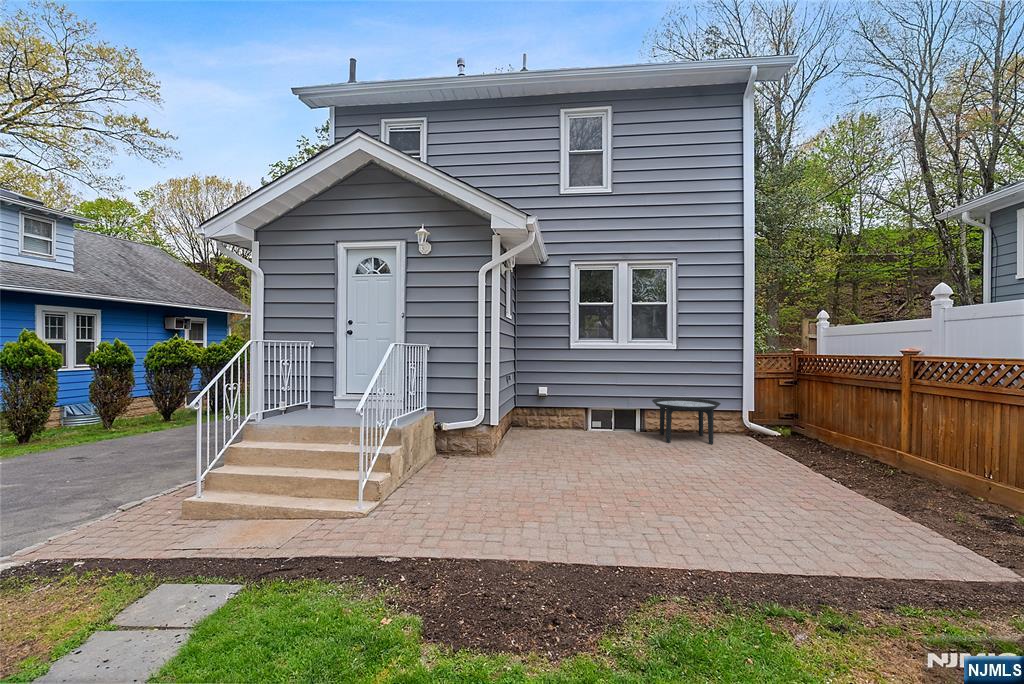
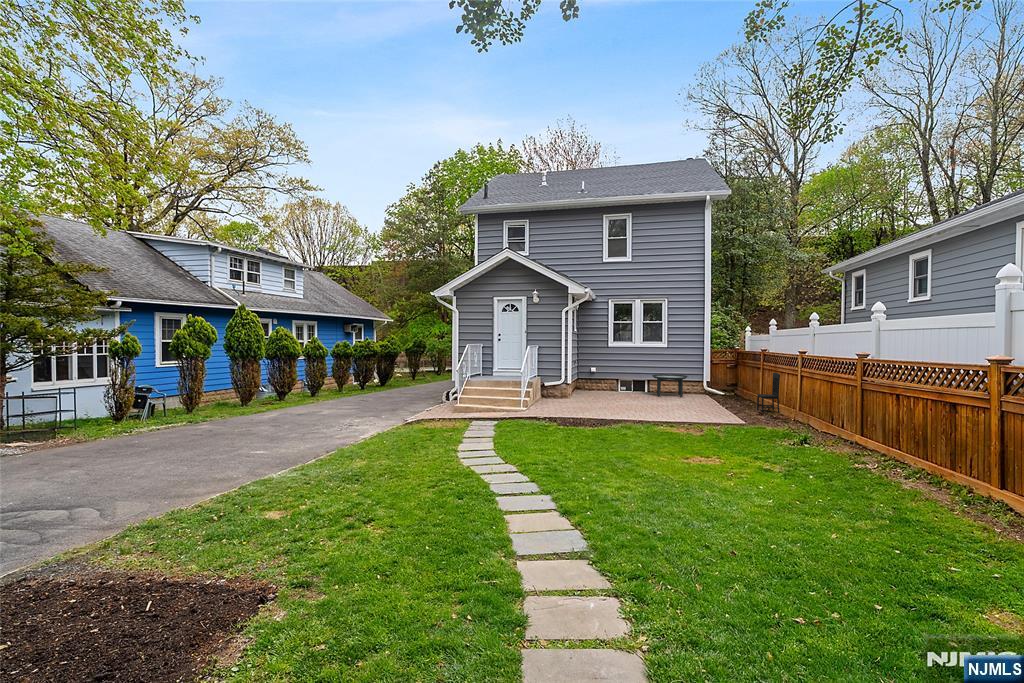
chair: none [922,405,1000,507] -> present [757,373,780,413]

